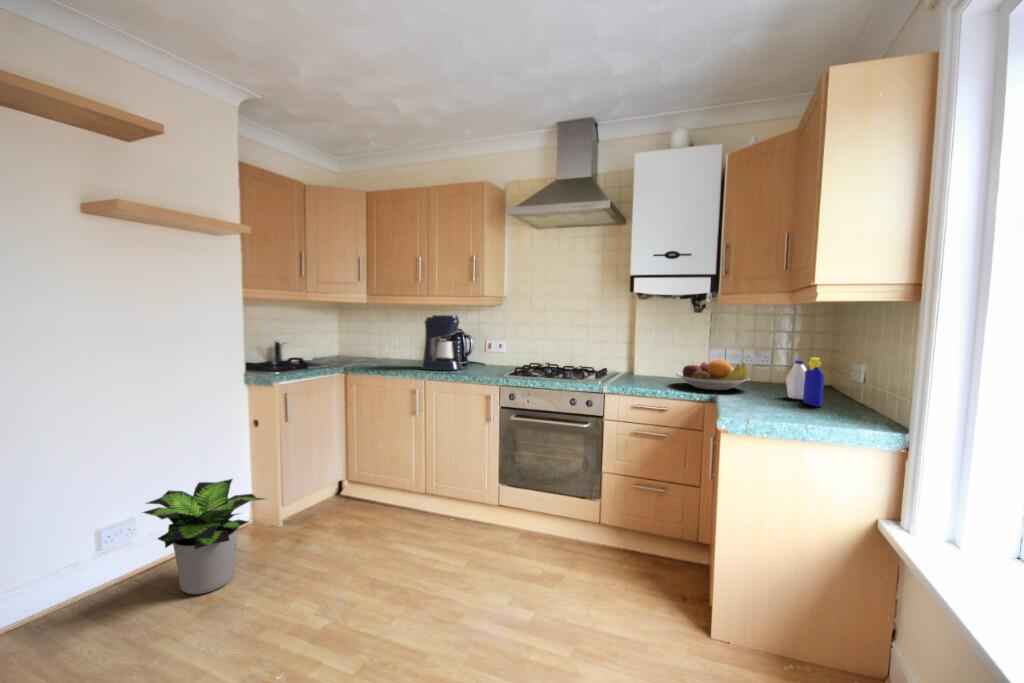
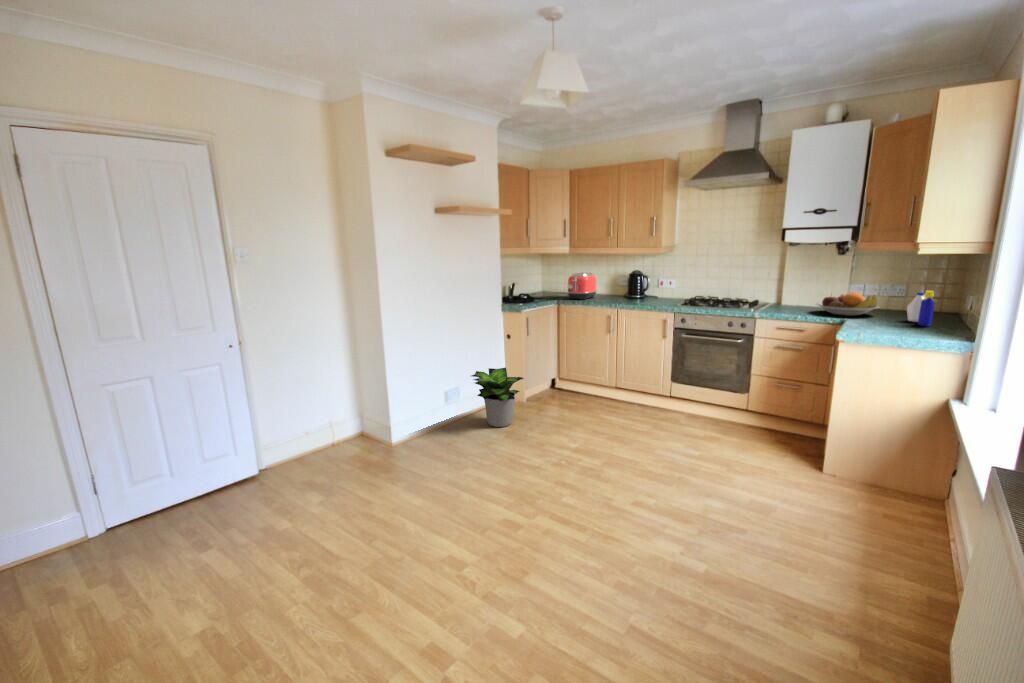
coffee maker: present [422,315,462,370] -> none [613,262,643,302]
toaster: none [359,329,404,366] -> present [568,273,596,299]

